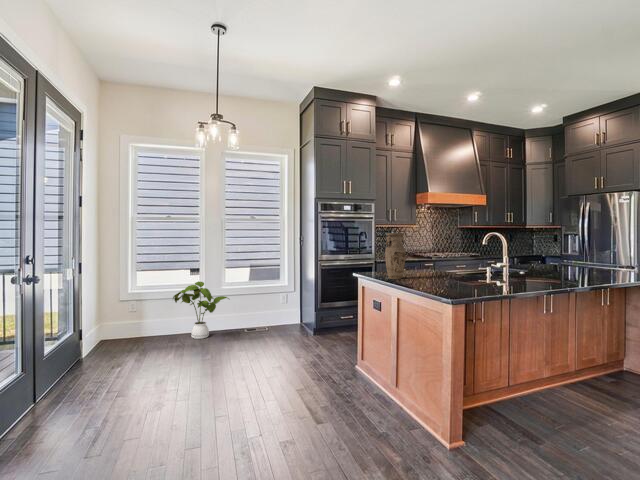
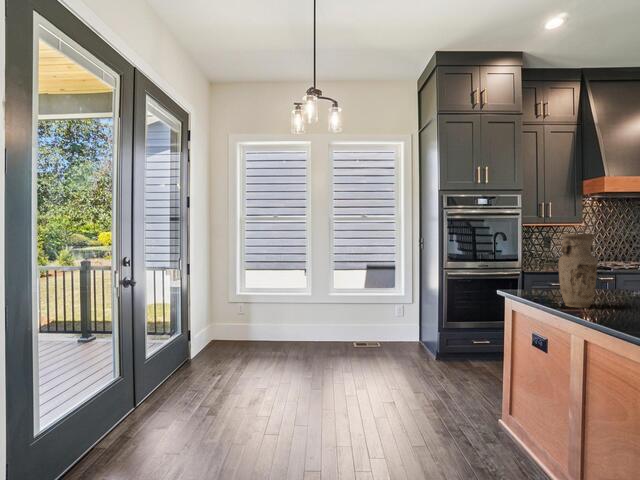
house plant: present [173,281,229,339] -> none [277,287,337,350]

